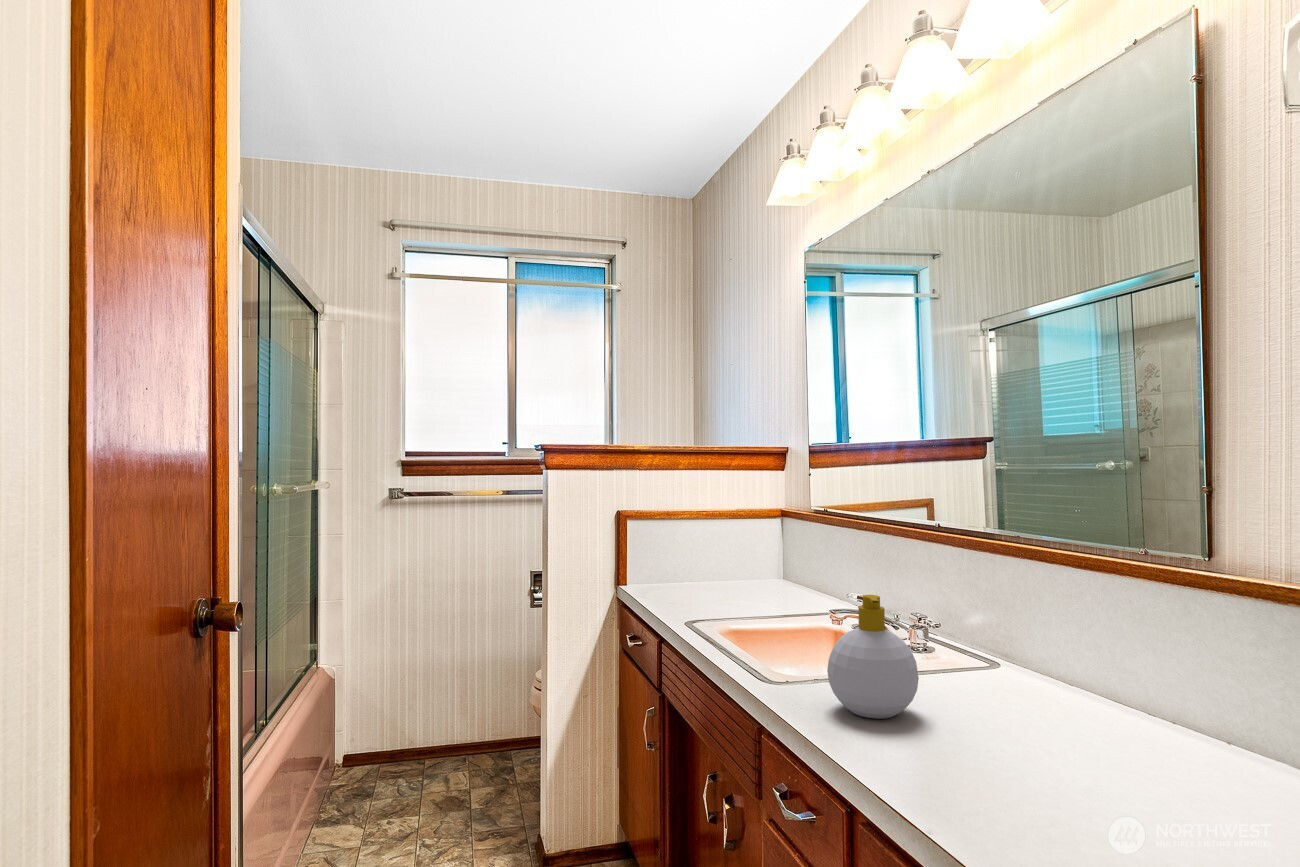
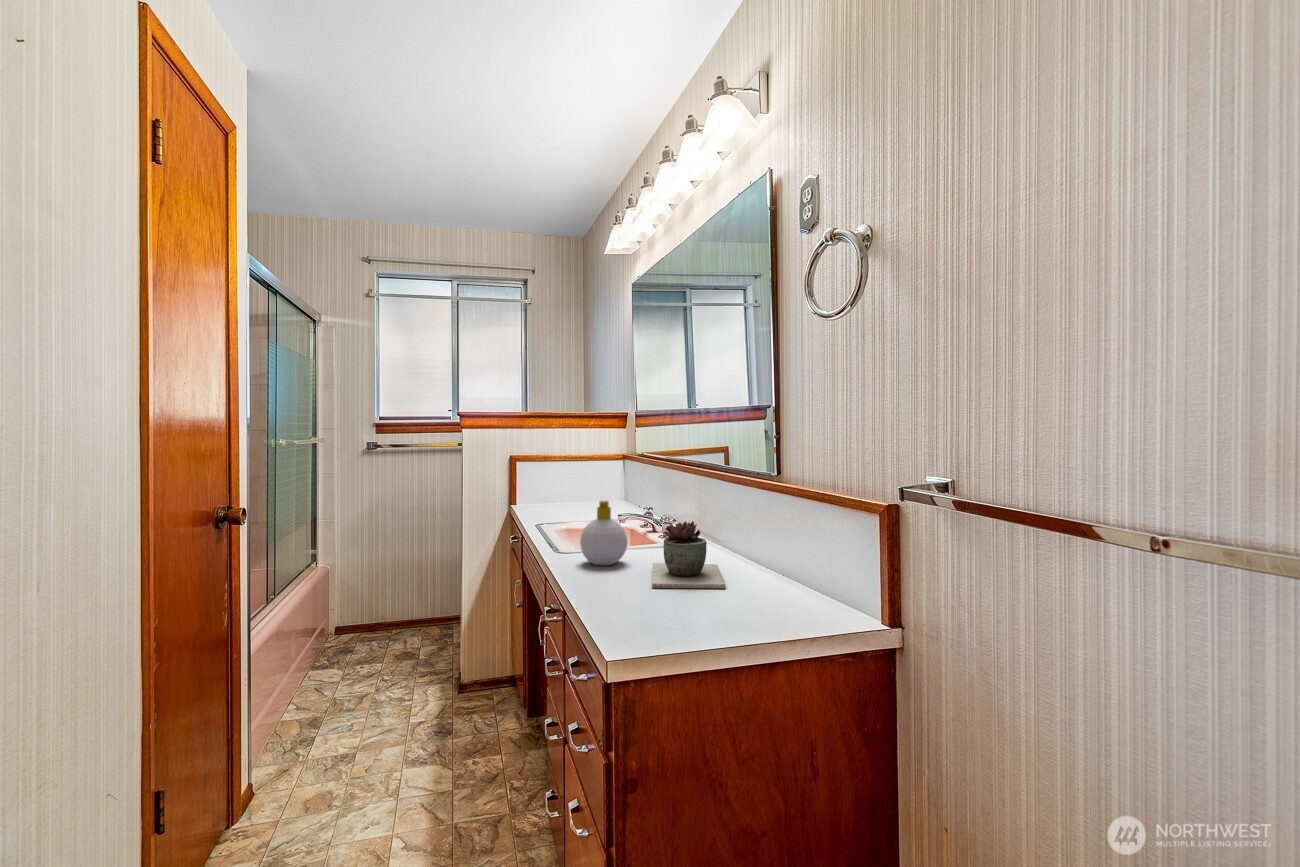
succulent plant: none [978,642,1202,793] -> present [652,521,726,588]

